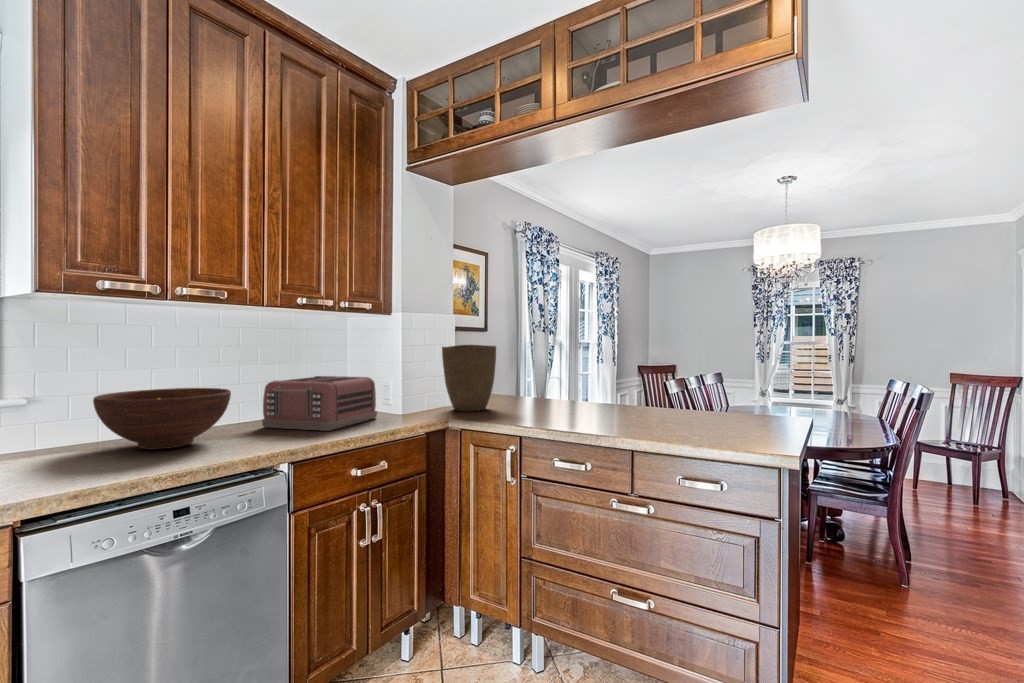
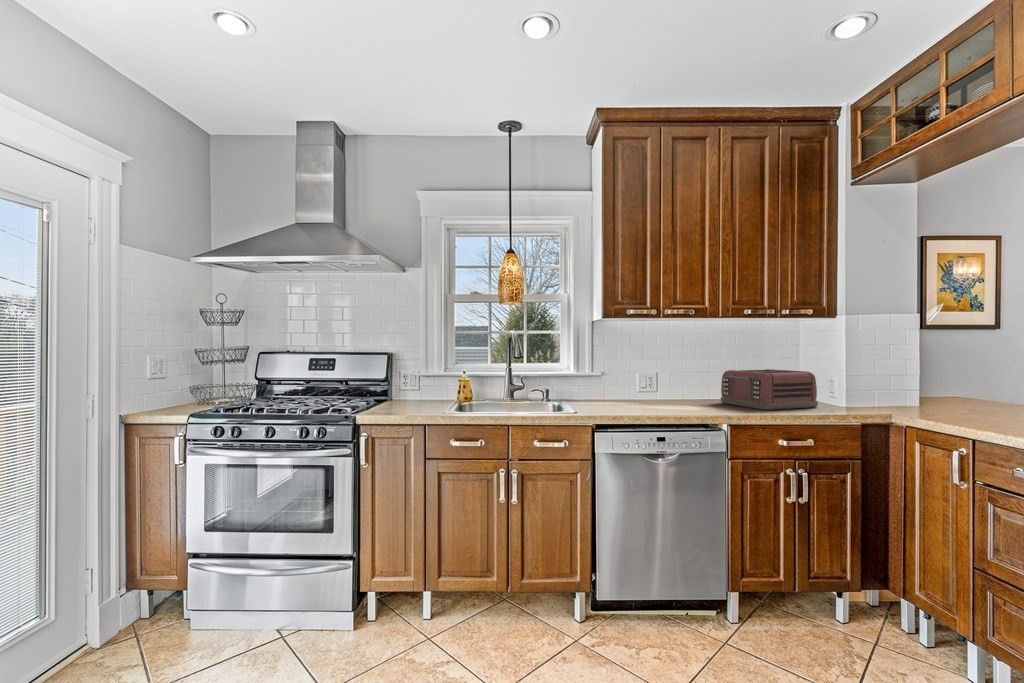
vase: present [442,345,496,411] -> none [896,345,971,413]
fruit bowl: present [93,388,231,450] -> none [623,371,695,406]

